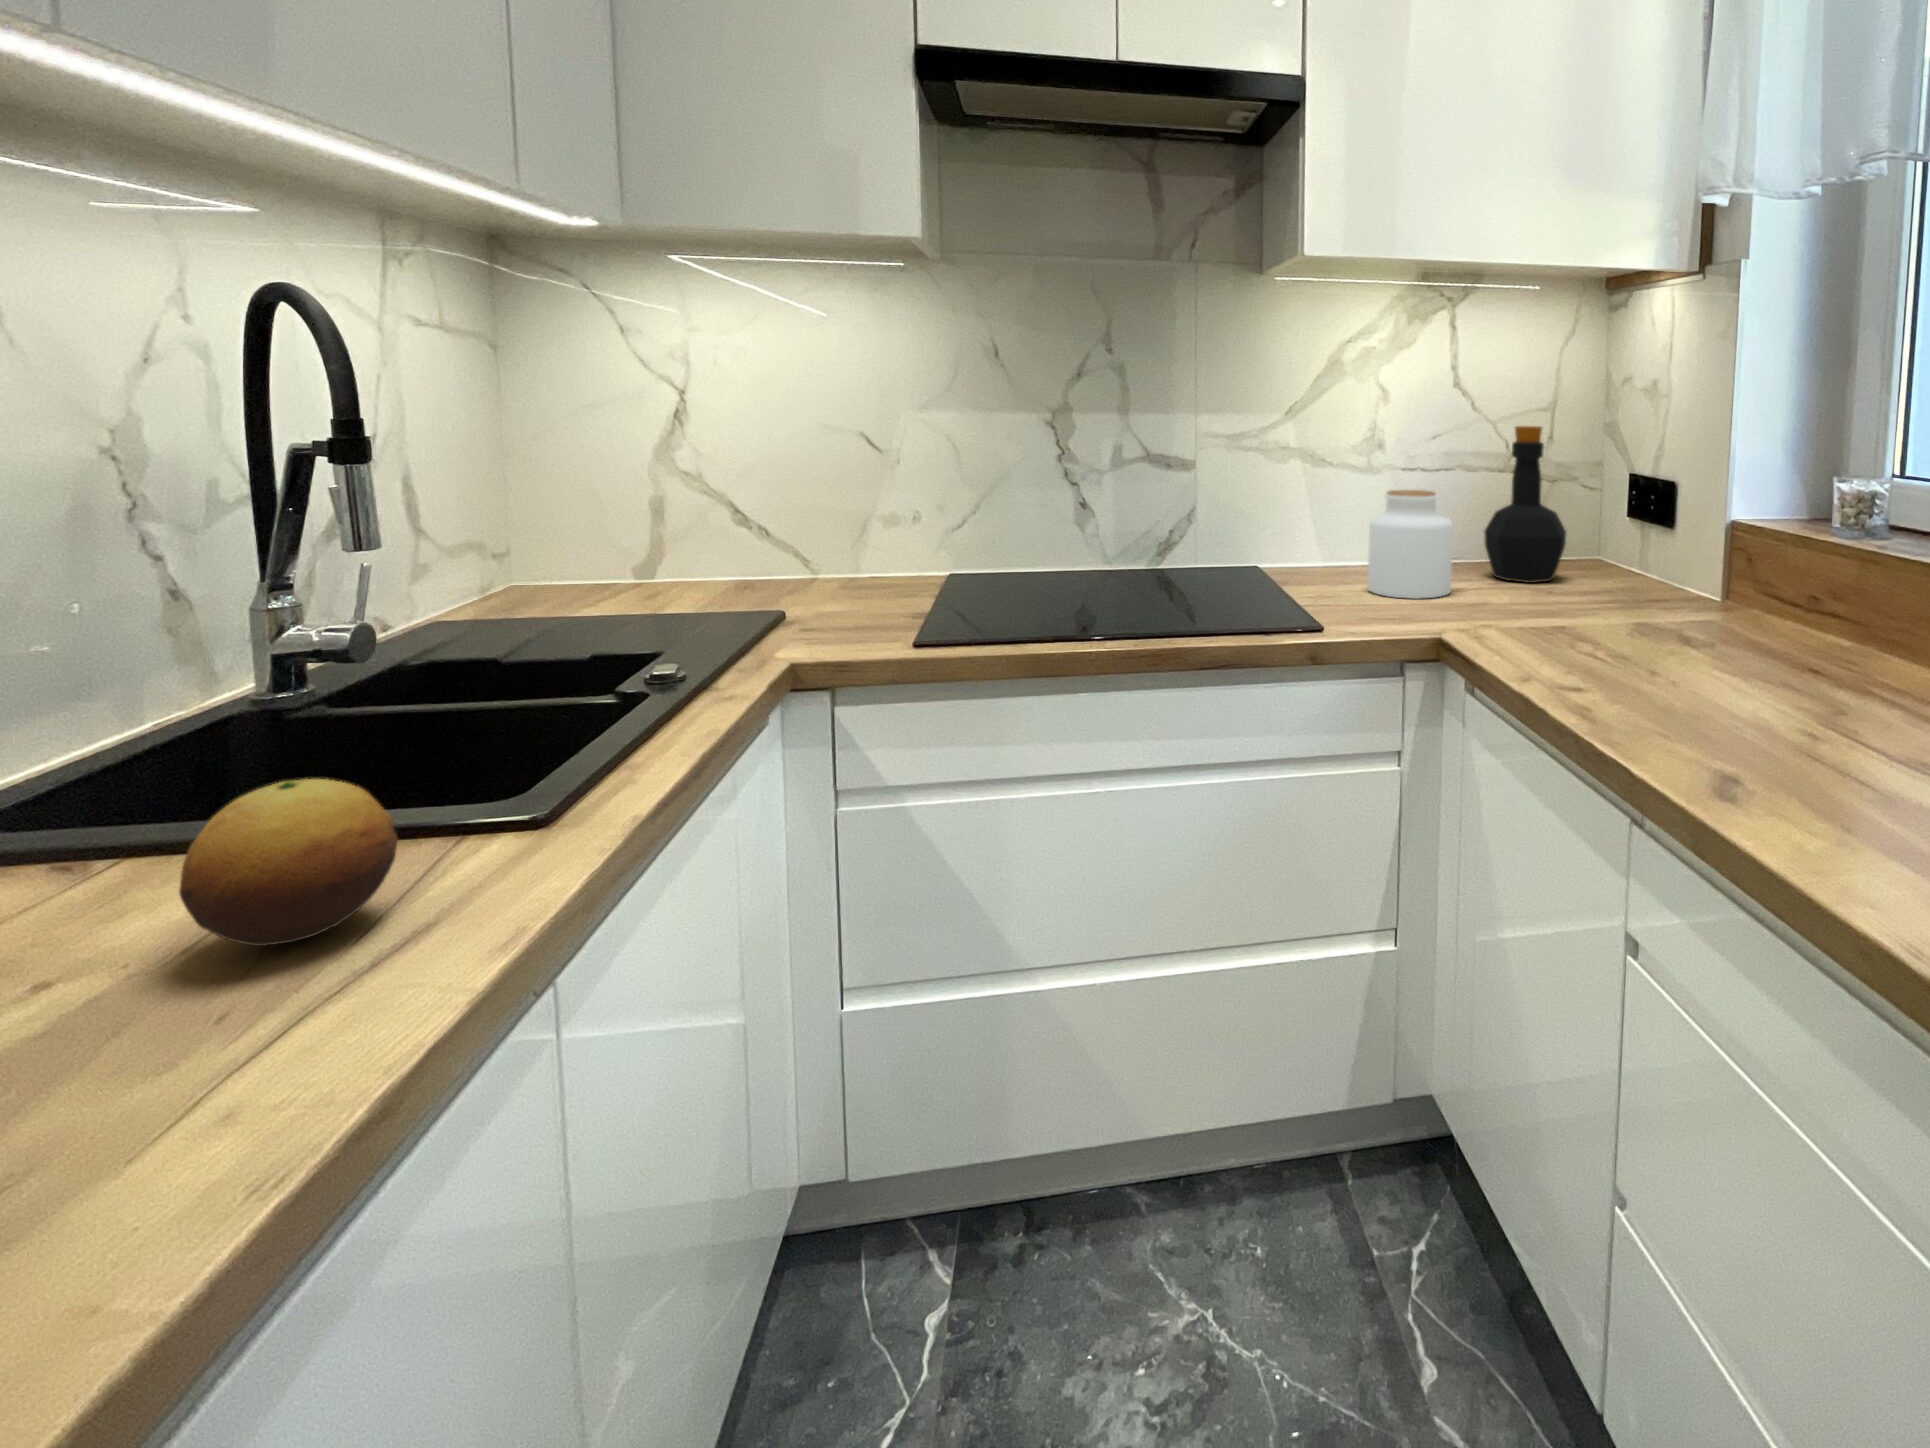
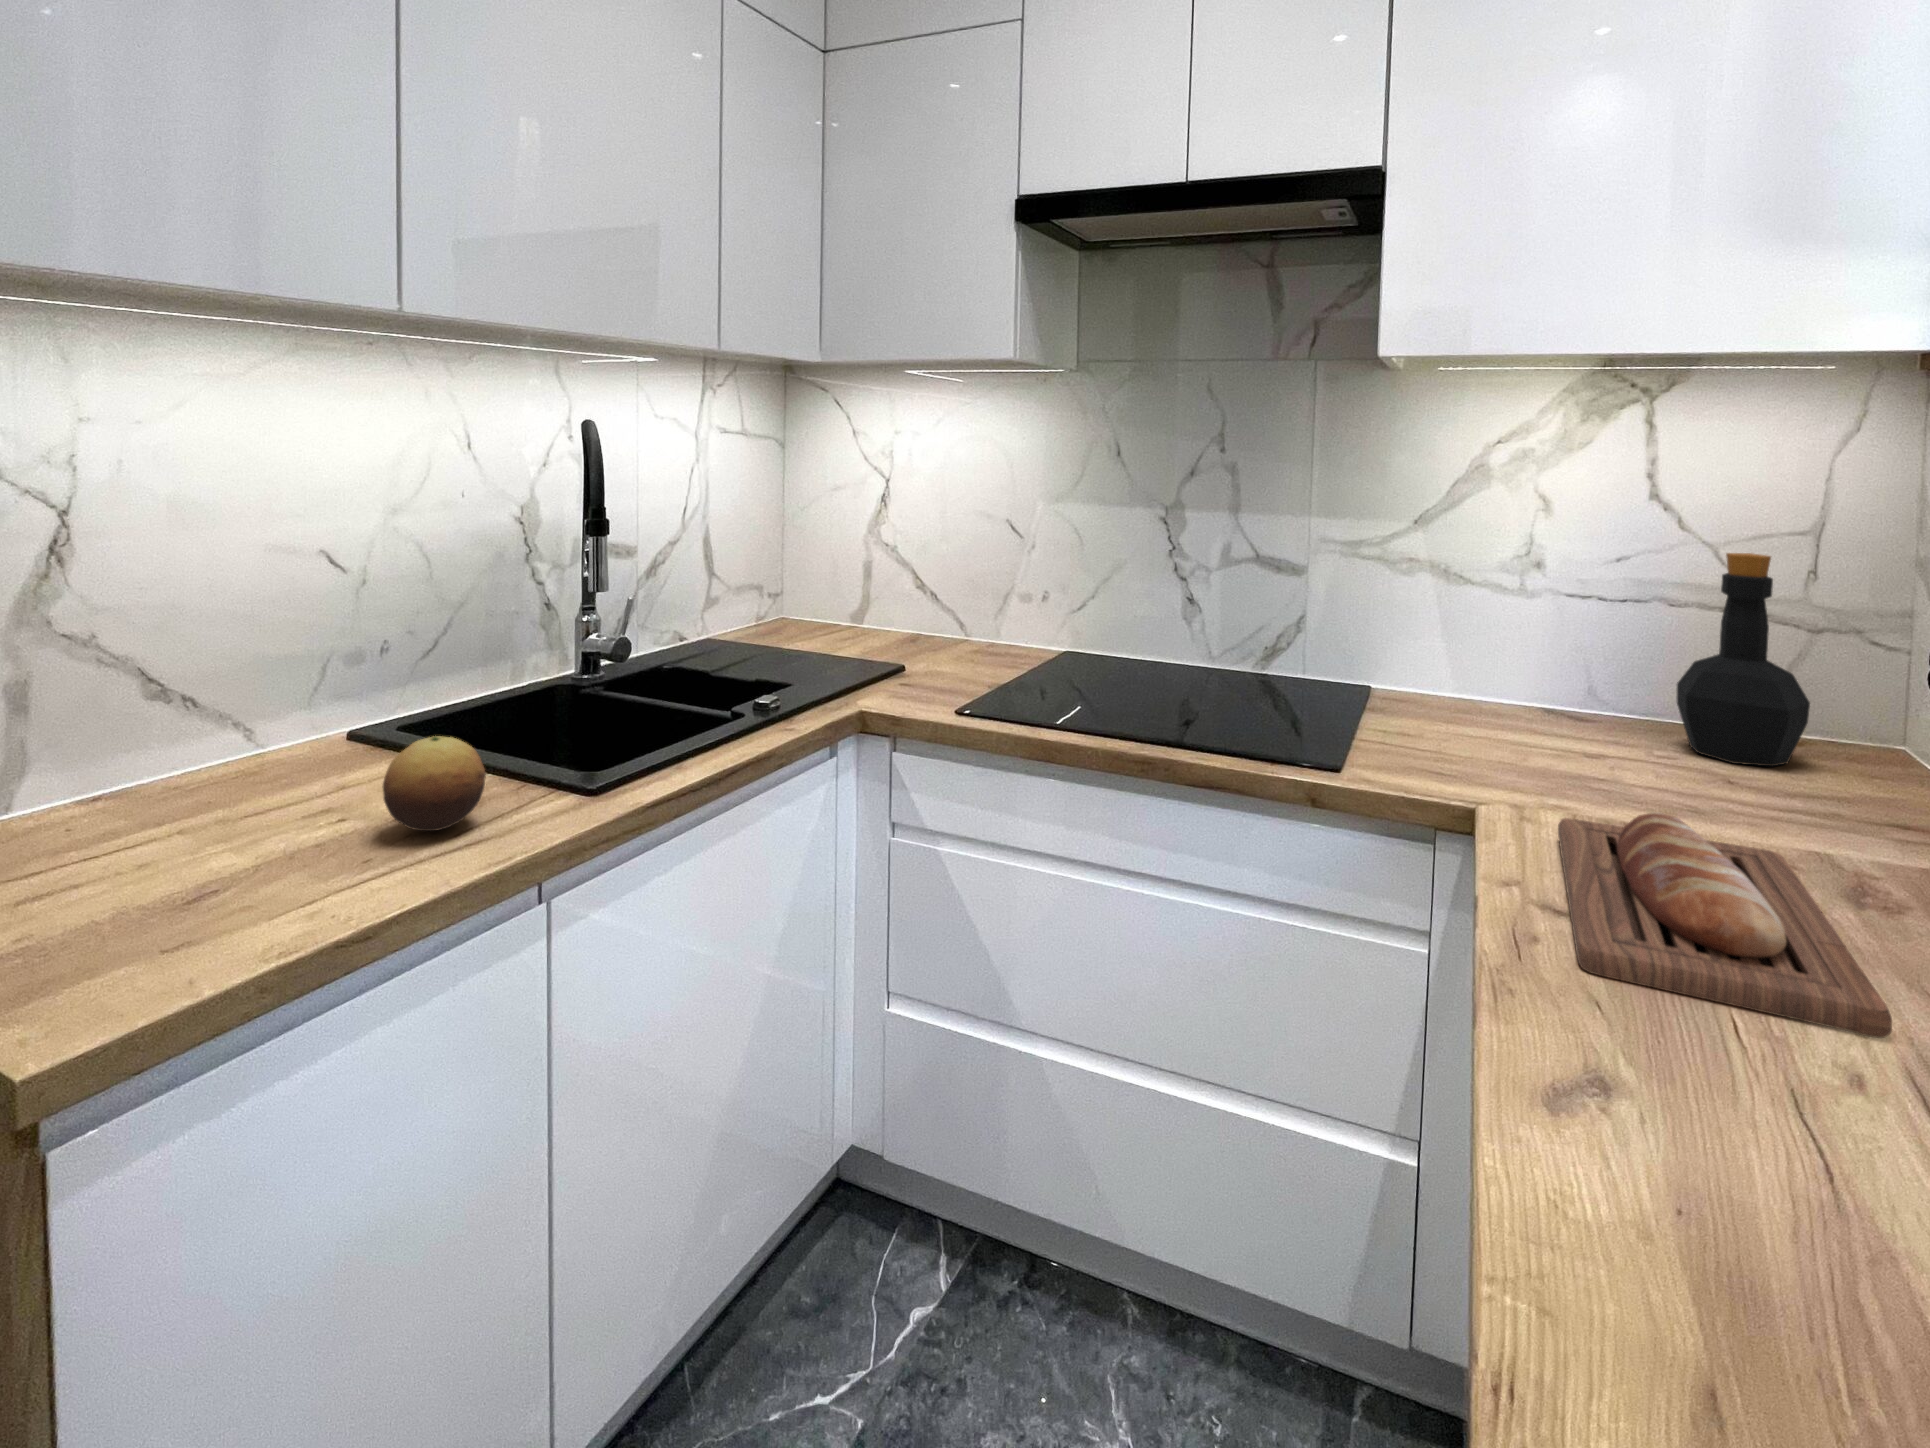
jar: present [1368,490,1452,599] -> none [1474,620,1590,758]
bread loaf: none [1518,606,1812,718] -> present [1558,812,1892,1038]

